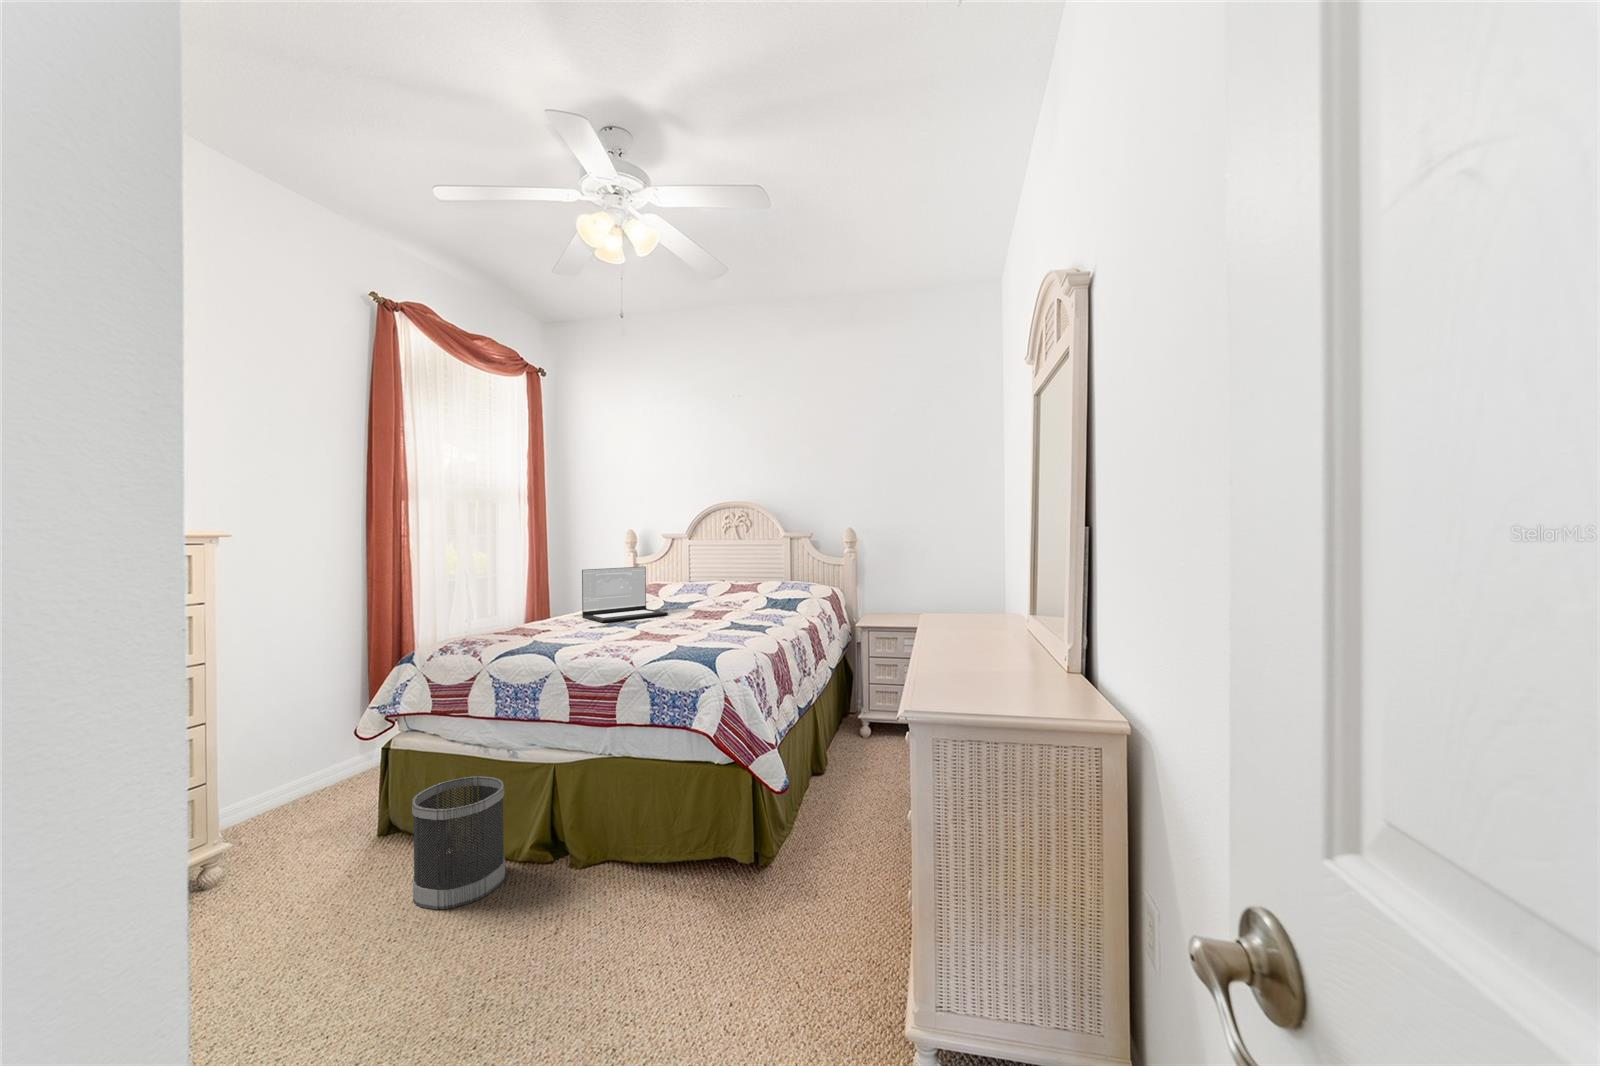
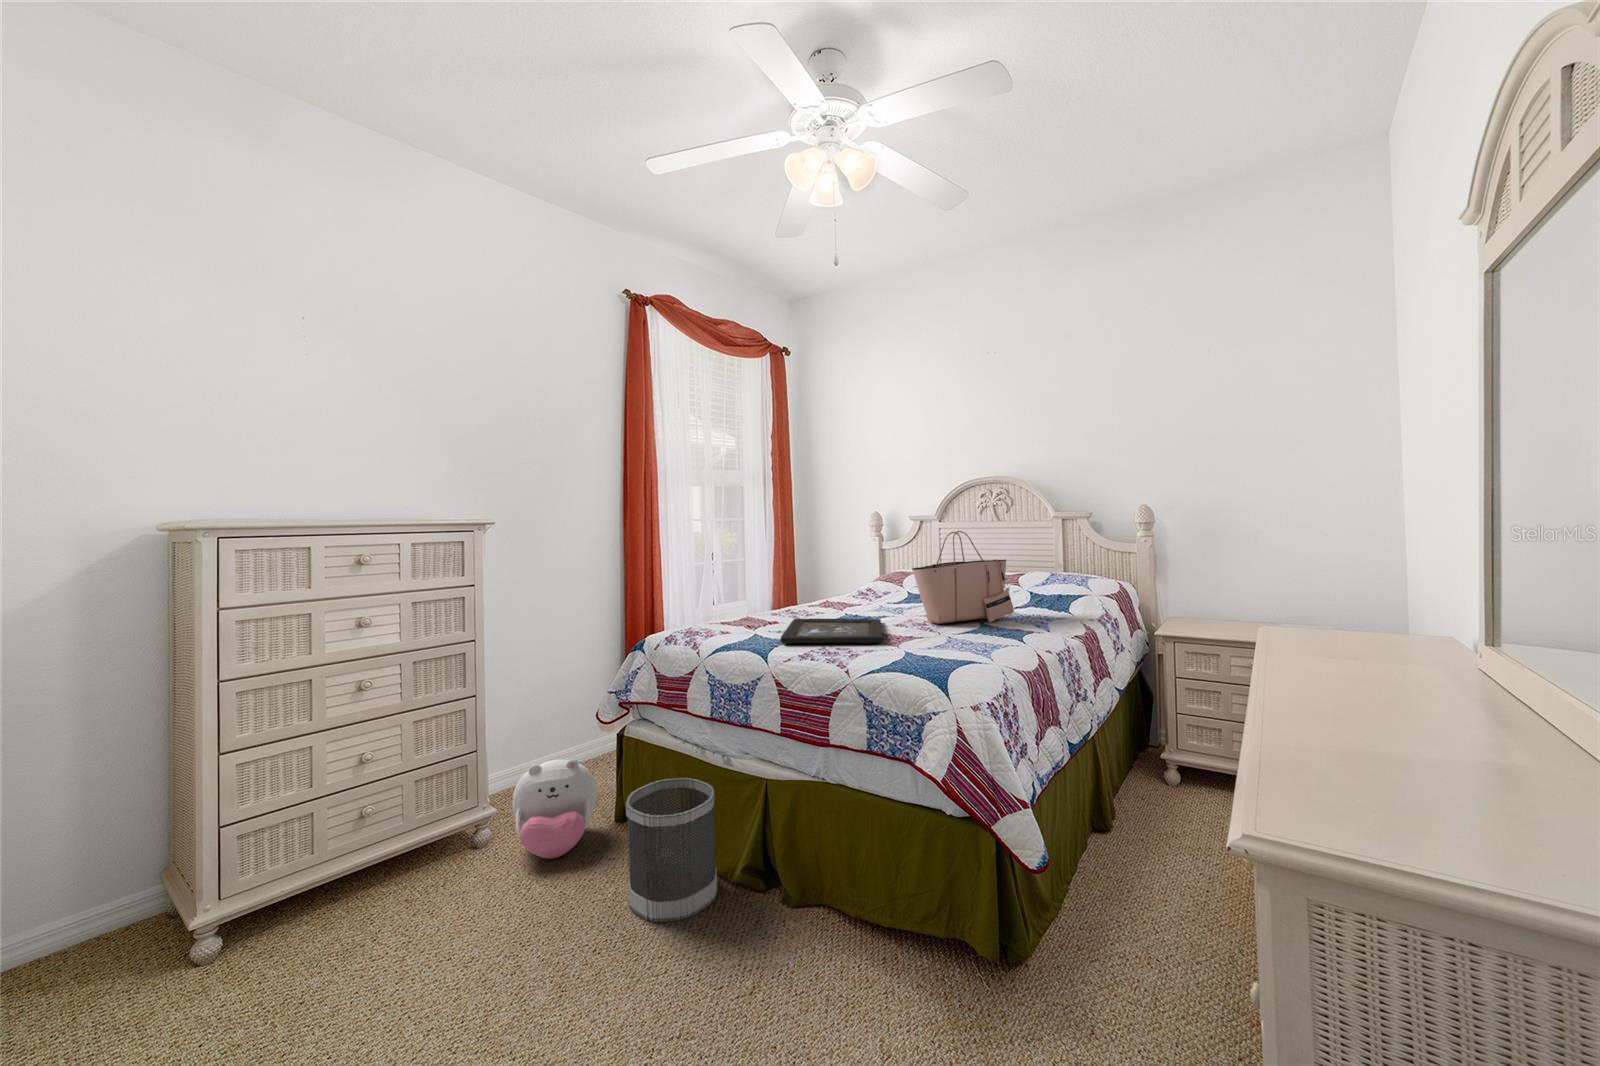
tote bag: none [676,547,757,624] -> present [912,531,1014,623]
laptop: present [582,566,668,622] -> none [813,553,907,616]
tray: none [564,623,656,646] -> present [781,618,883,644]
plush toy: none [250,780,355,885] -> present [512,759,597,859]

